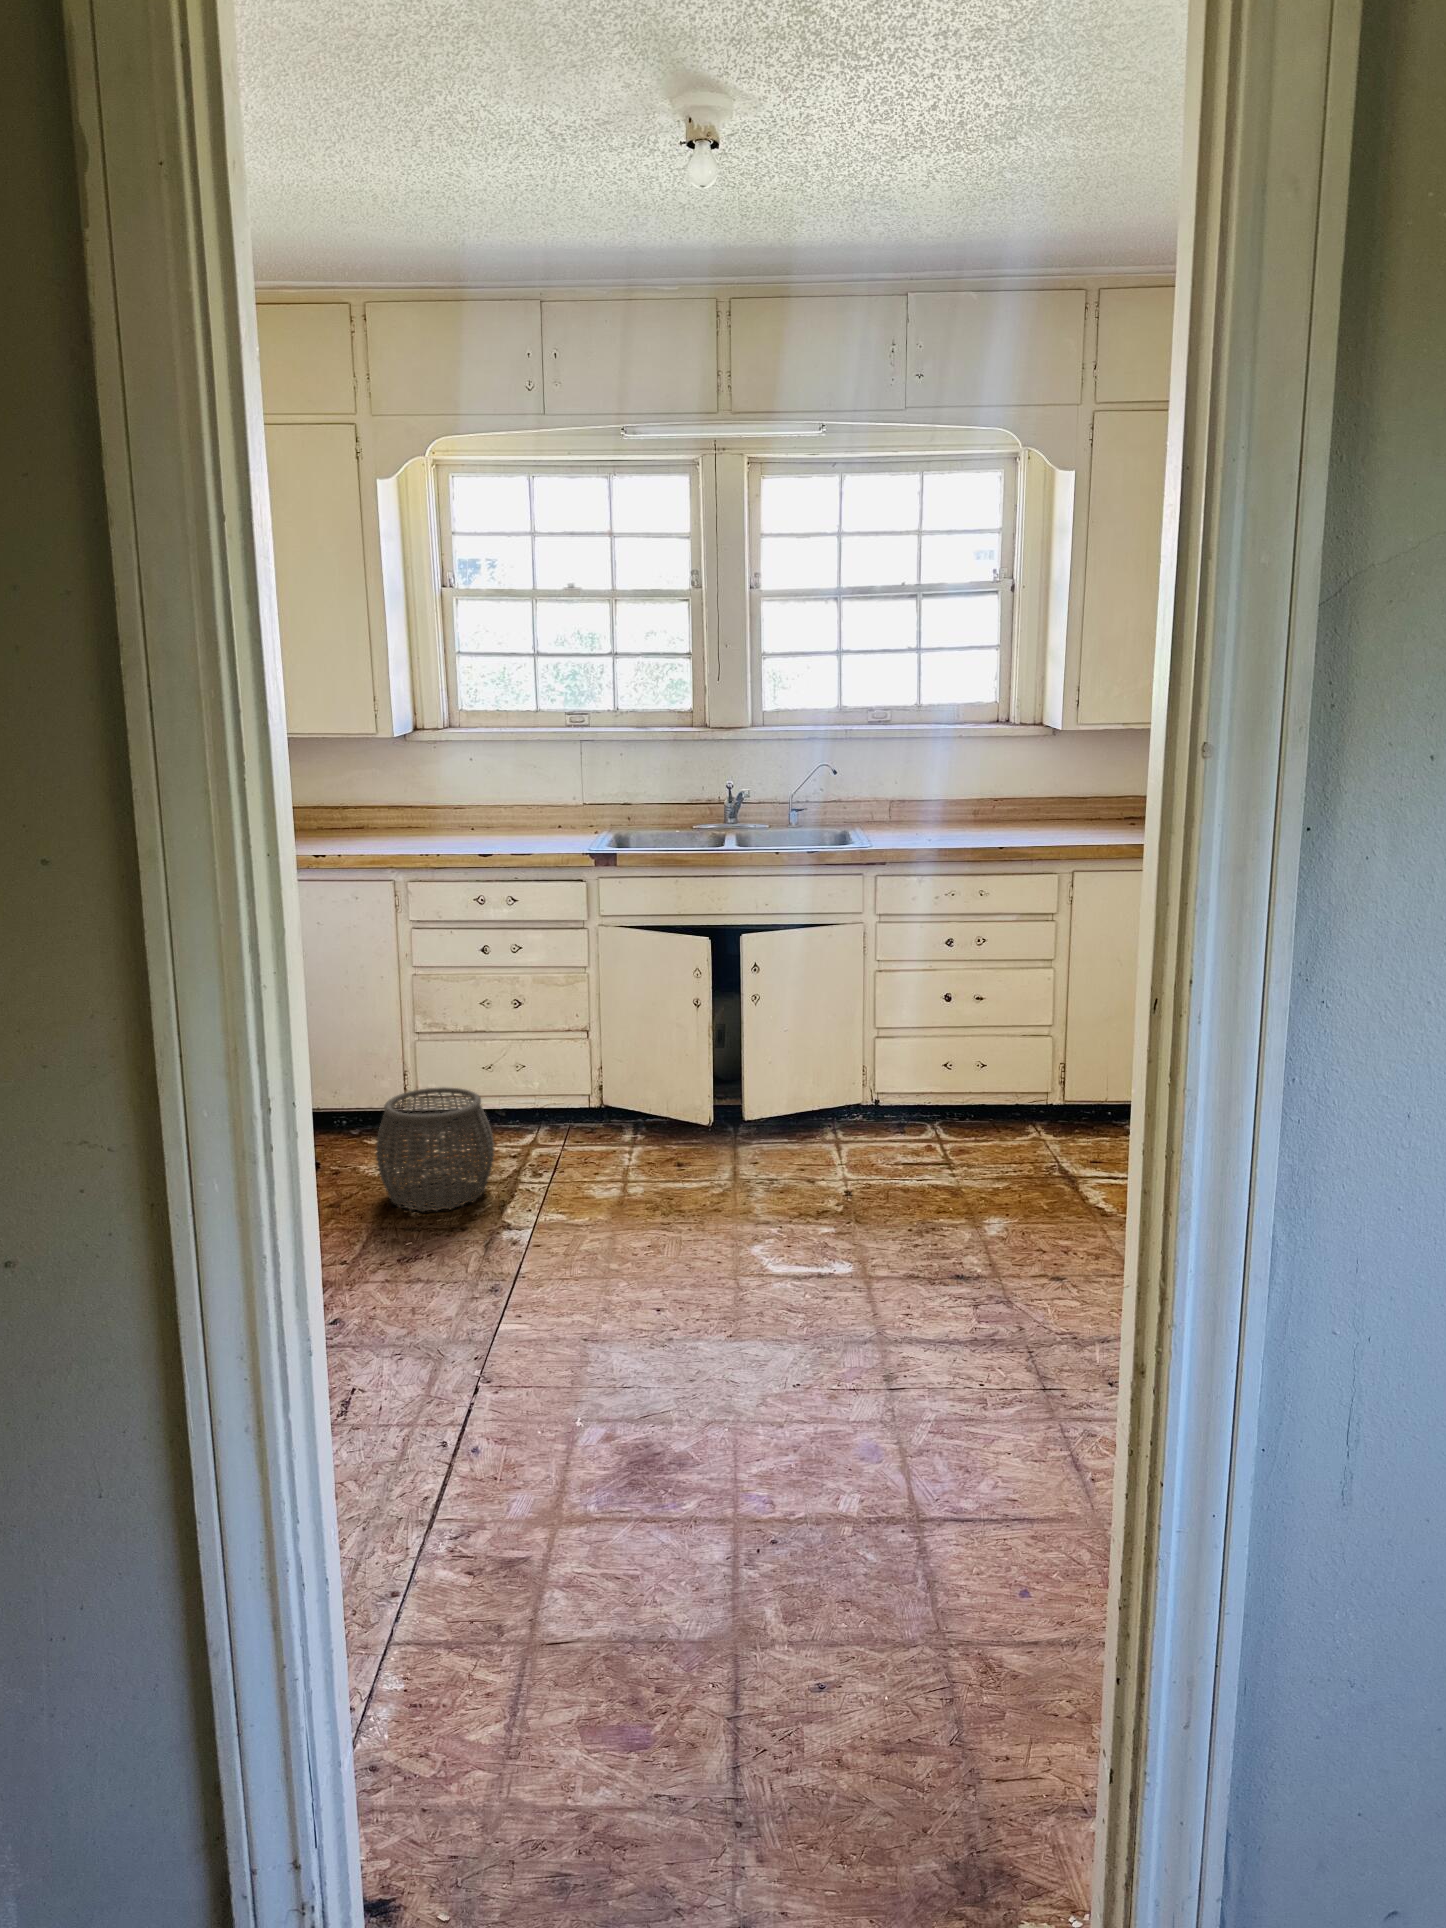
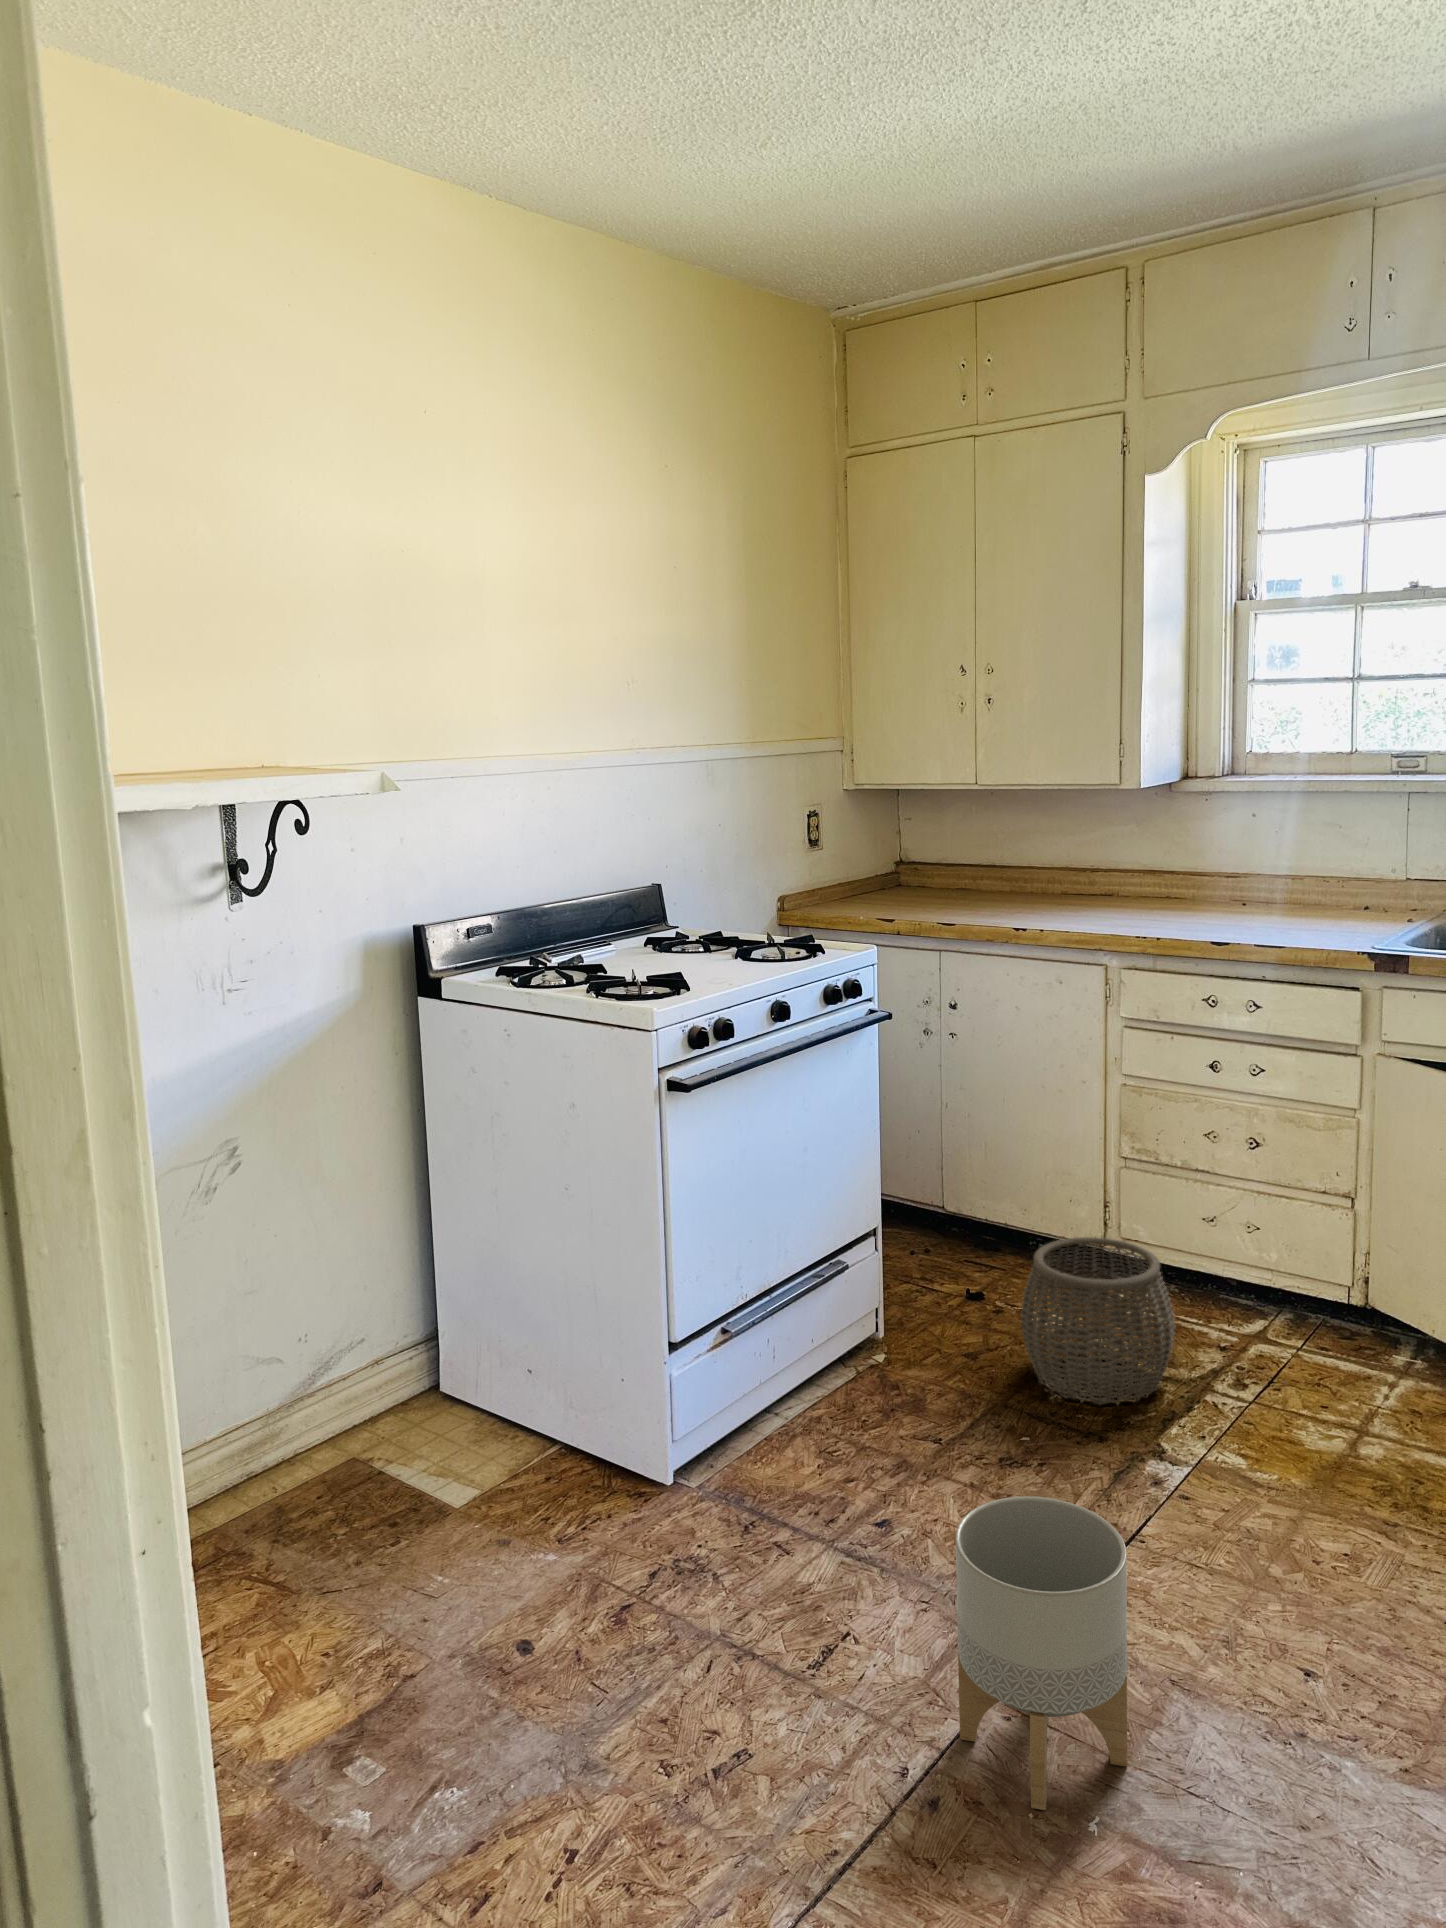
planter: none [462,1227,583,1429] -> present [956,1496,1127,1810]

